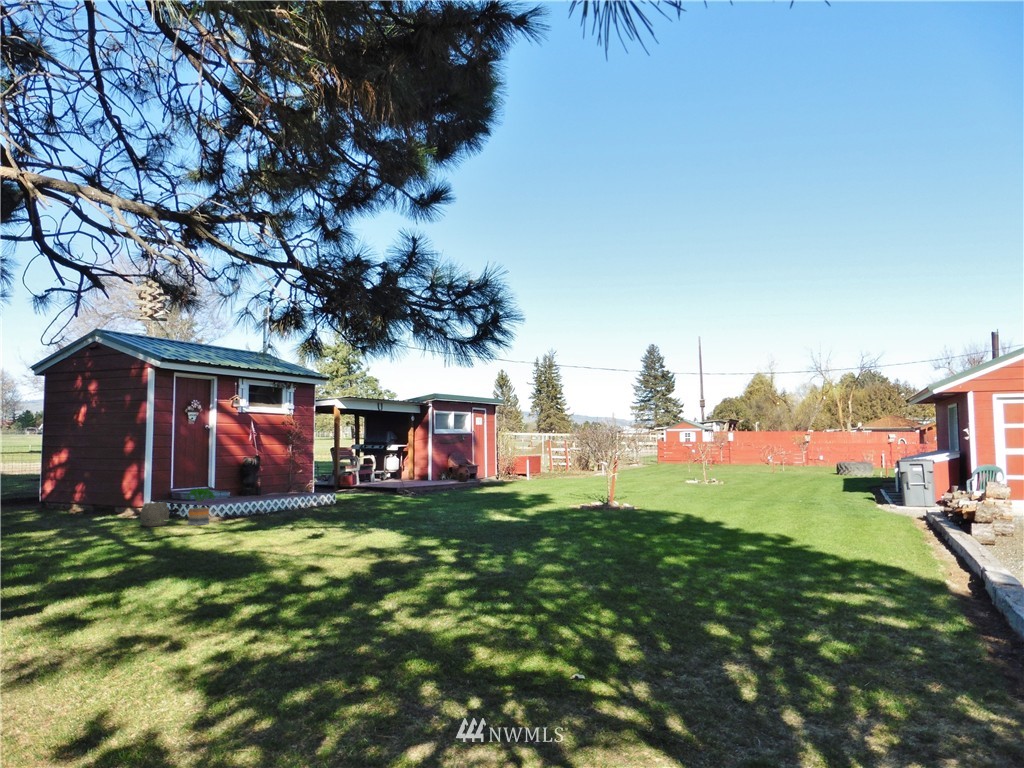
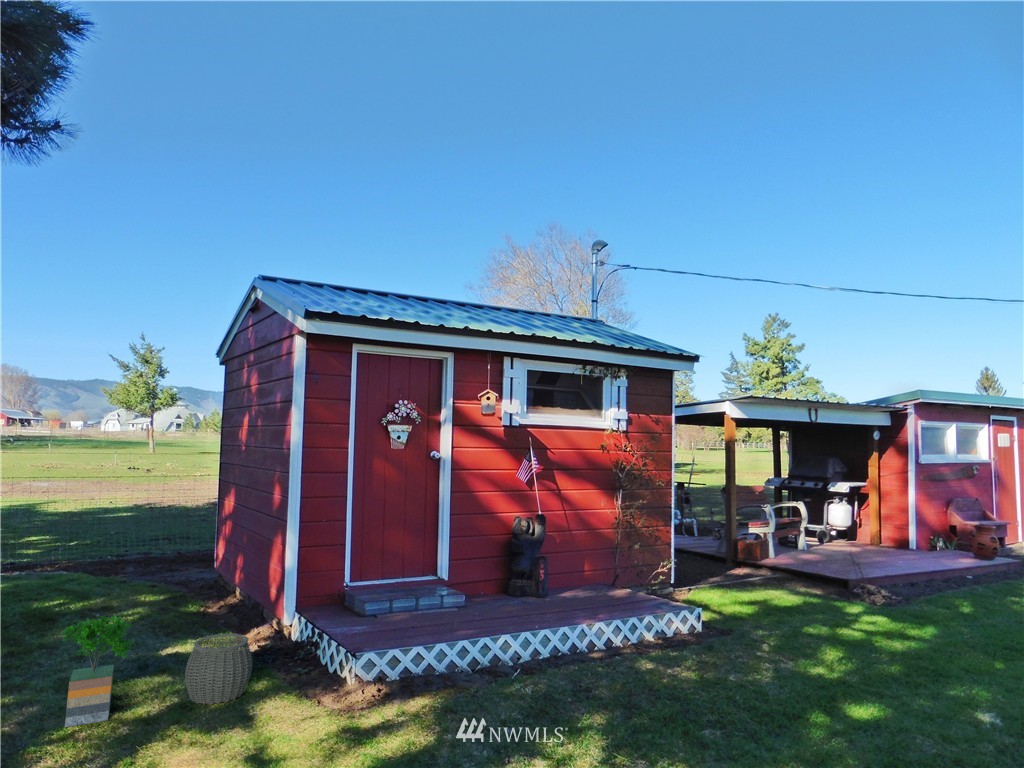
potted tree: present [187,488,216,525] -> present [62,616,134,727]

